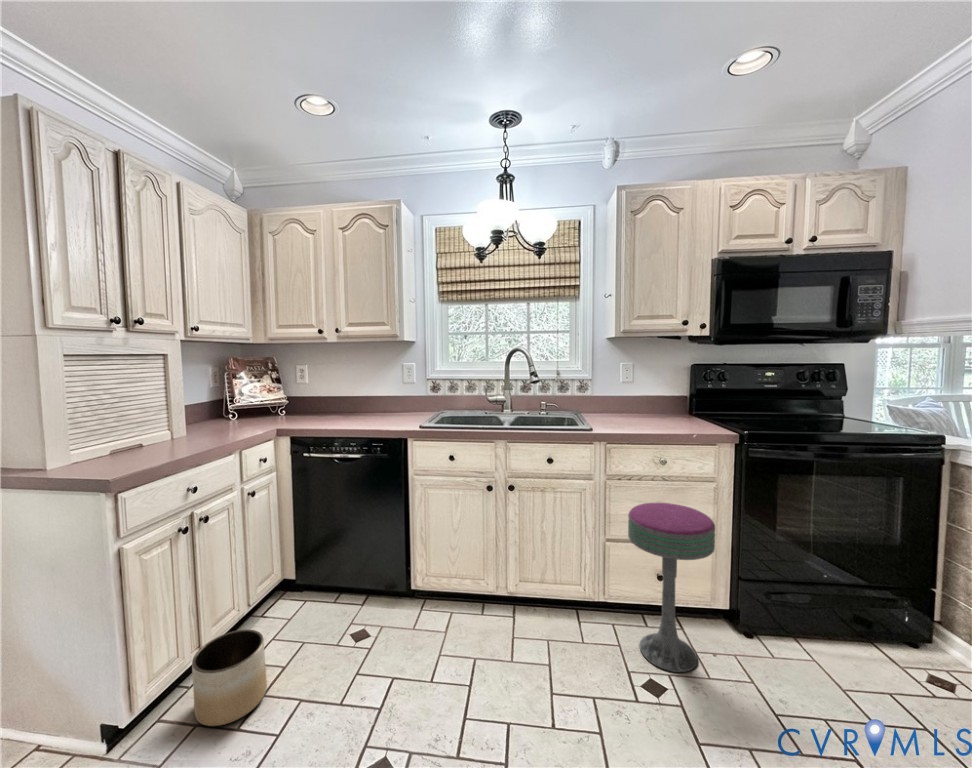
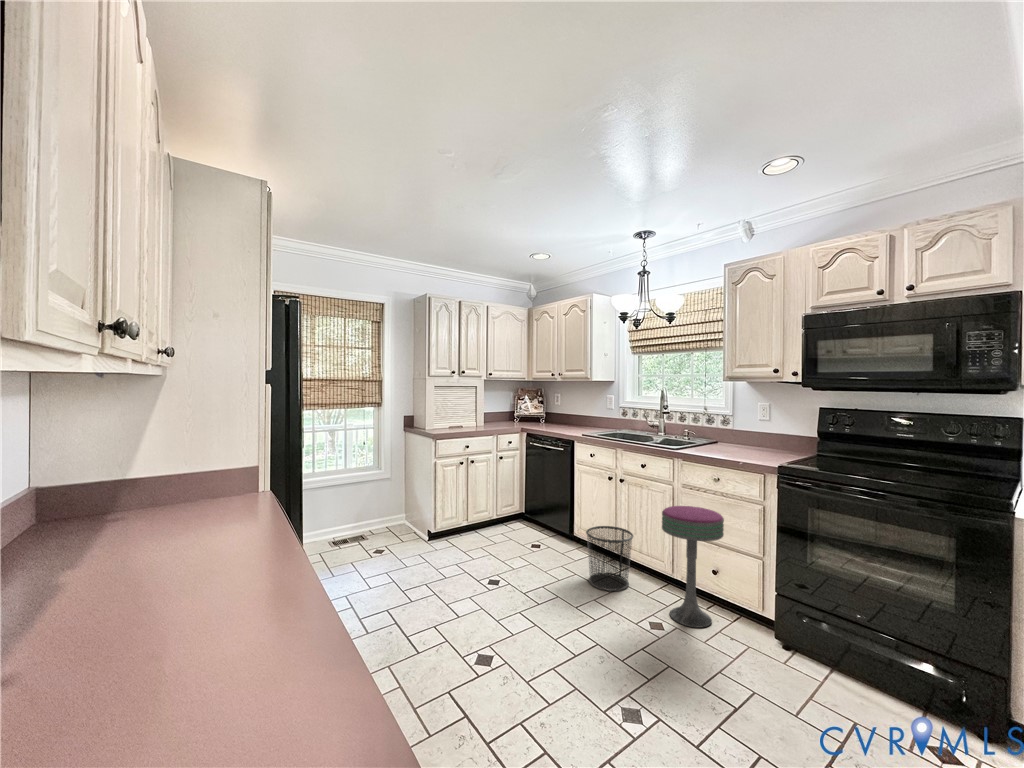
waste bin: none [494,557,567,670] -> present [586,526,633,591]
planter: present [192,630,267,726] -> none [457,516,485,550]

